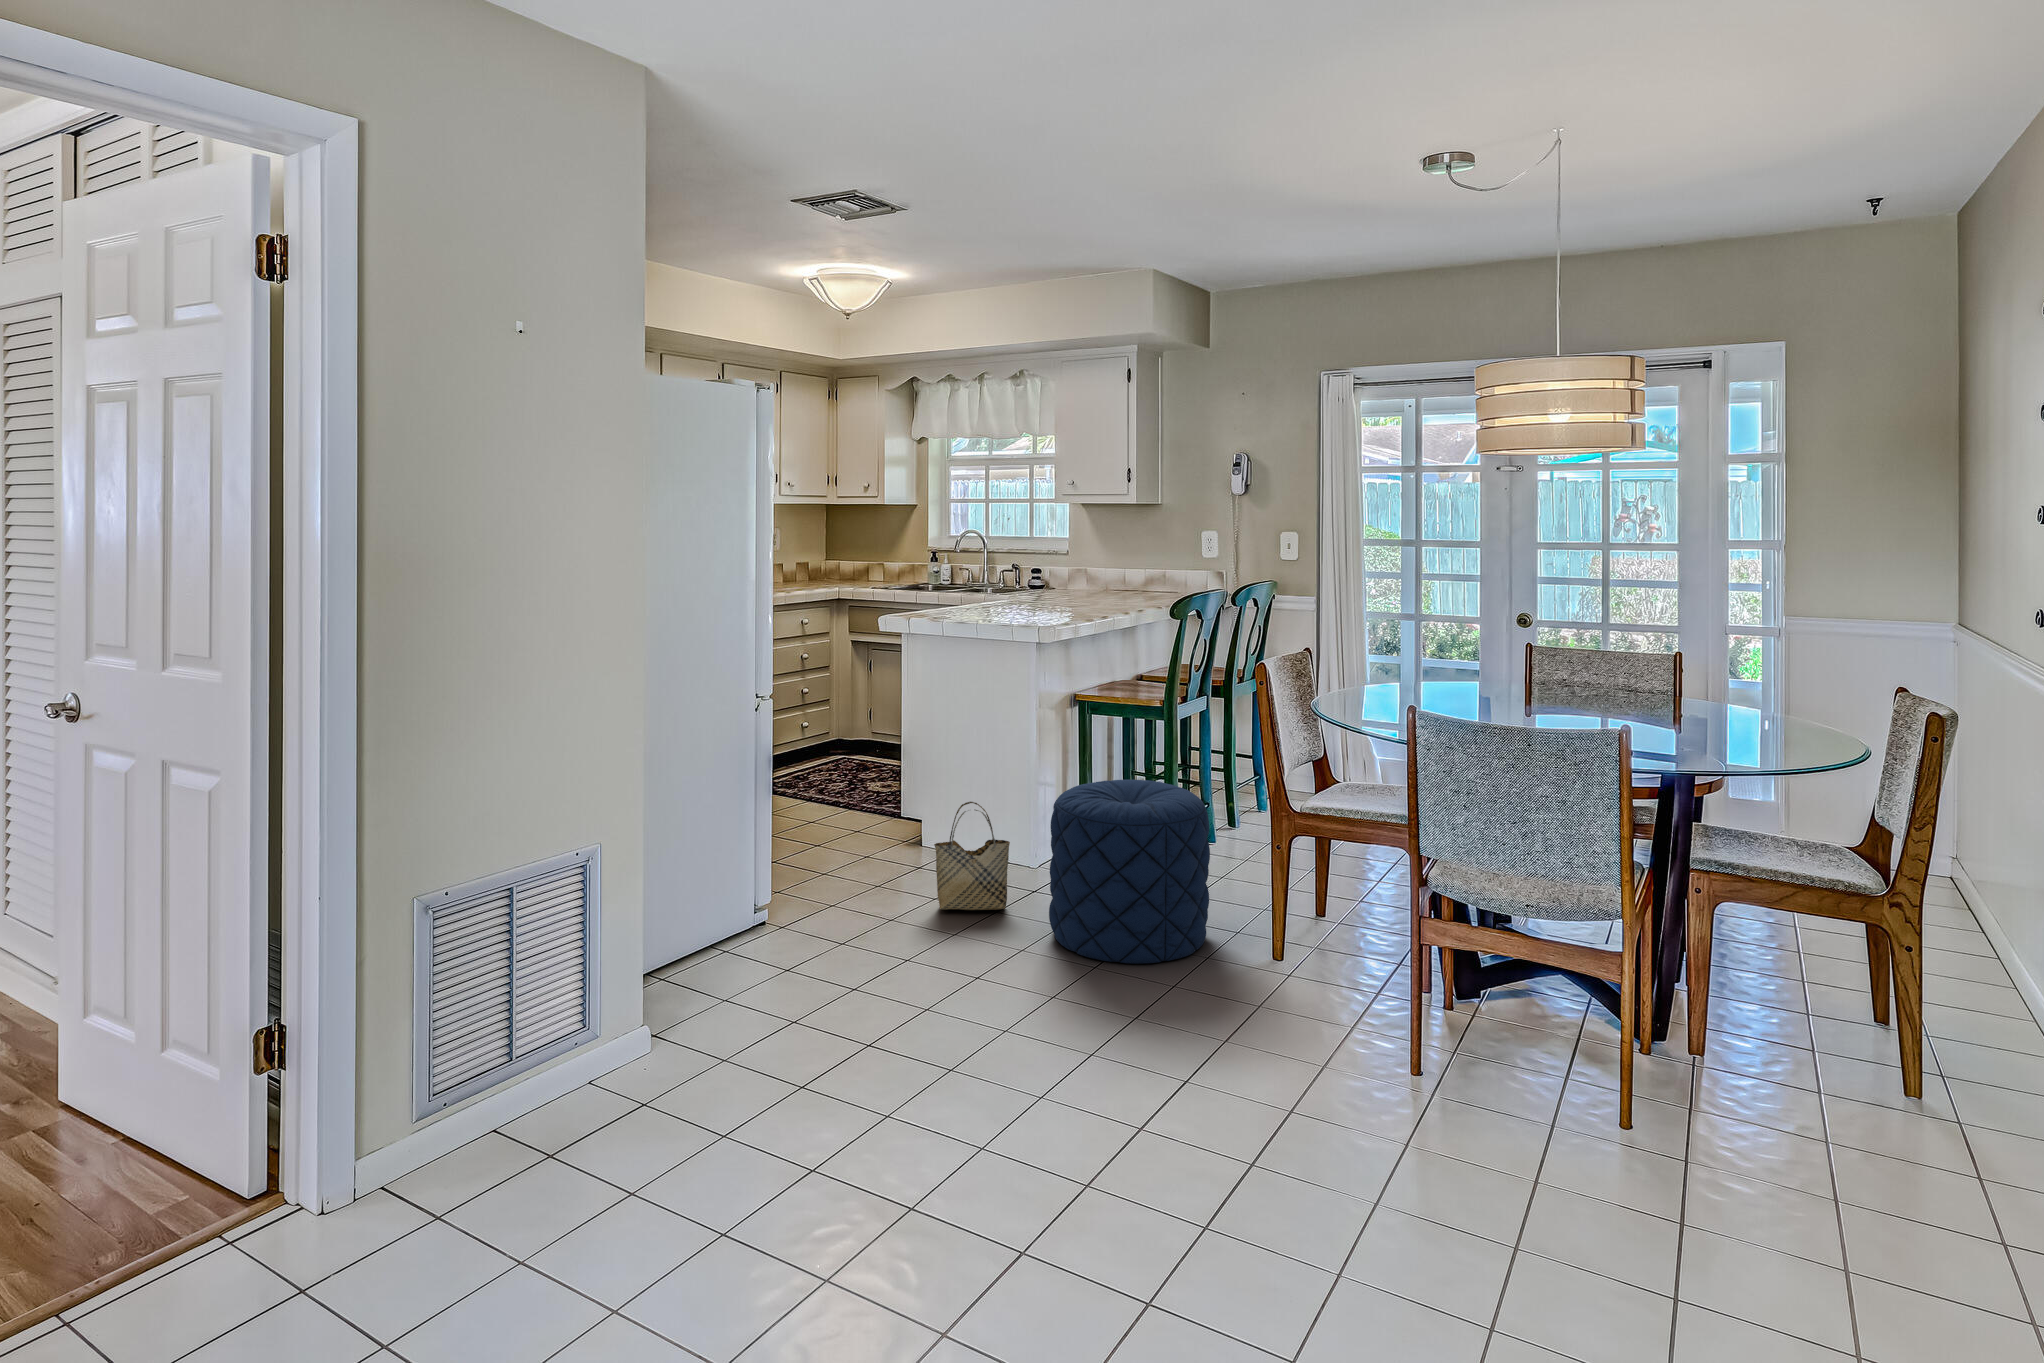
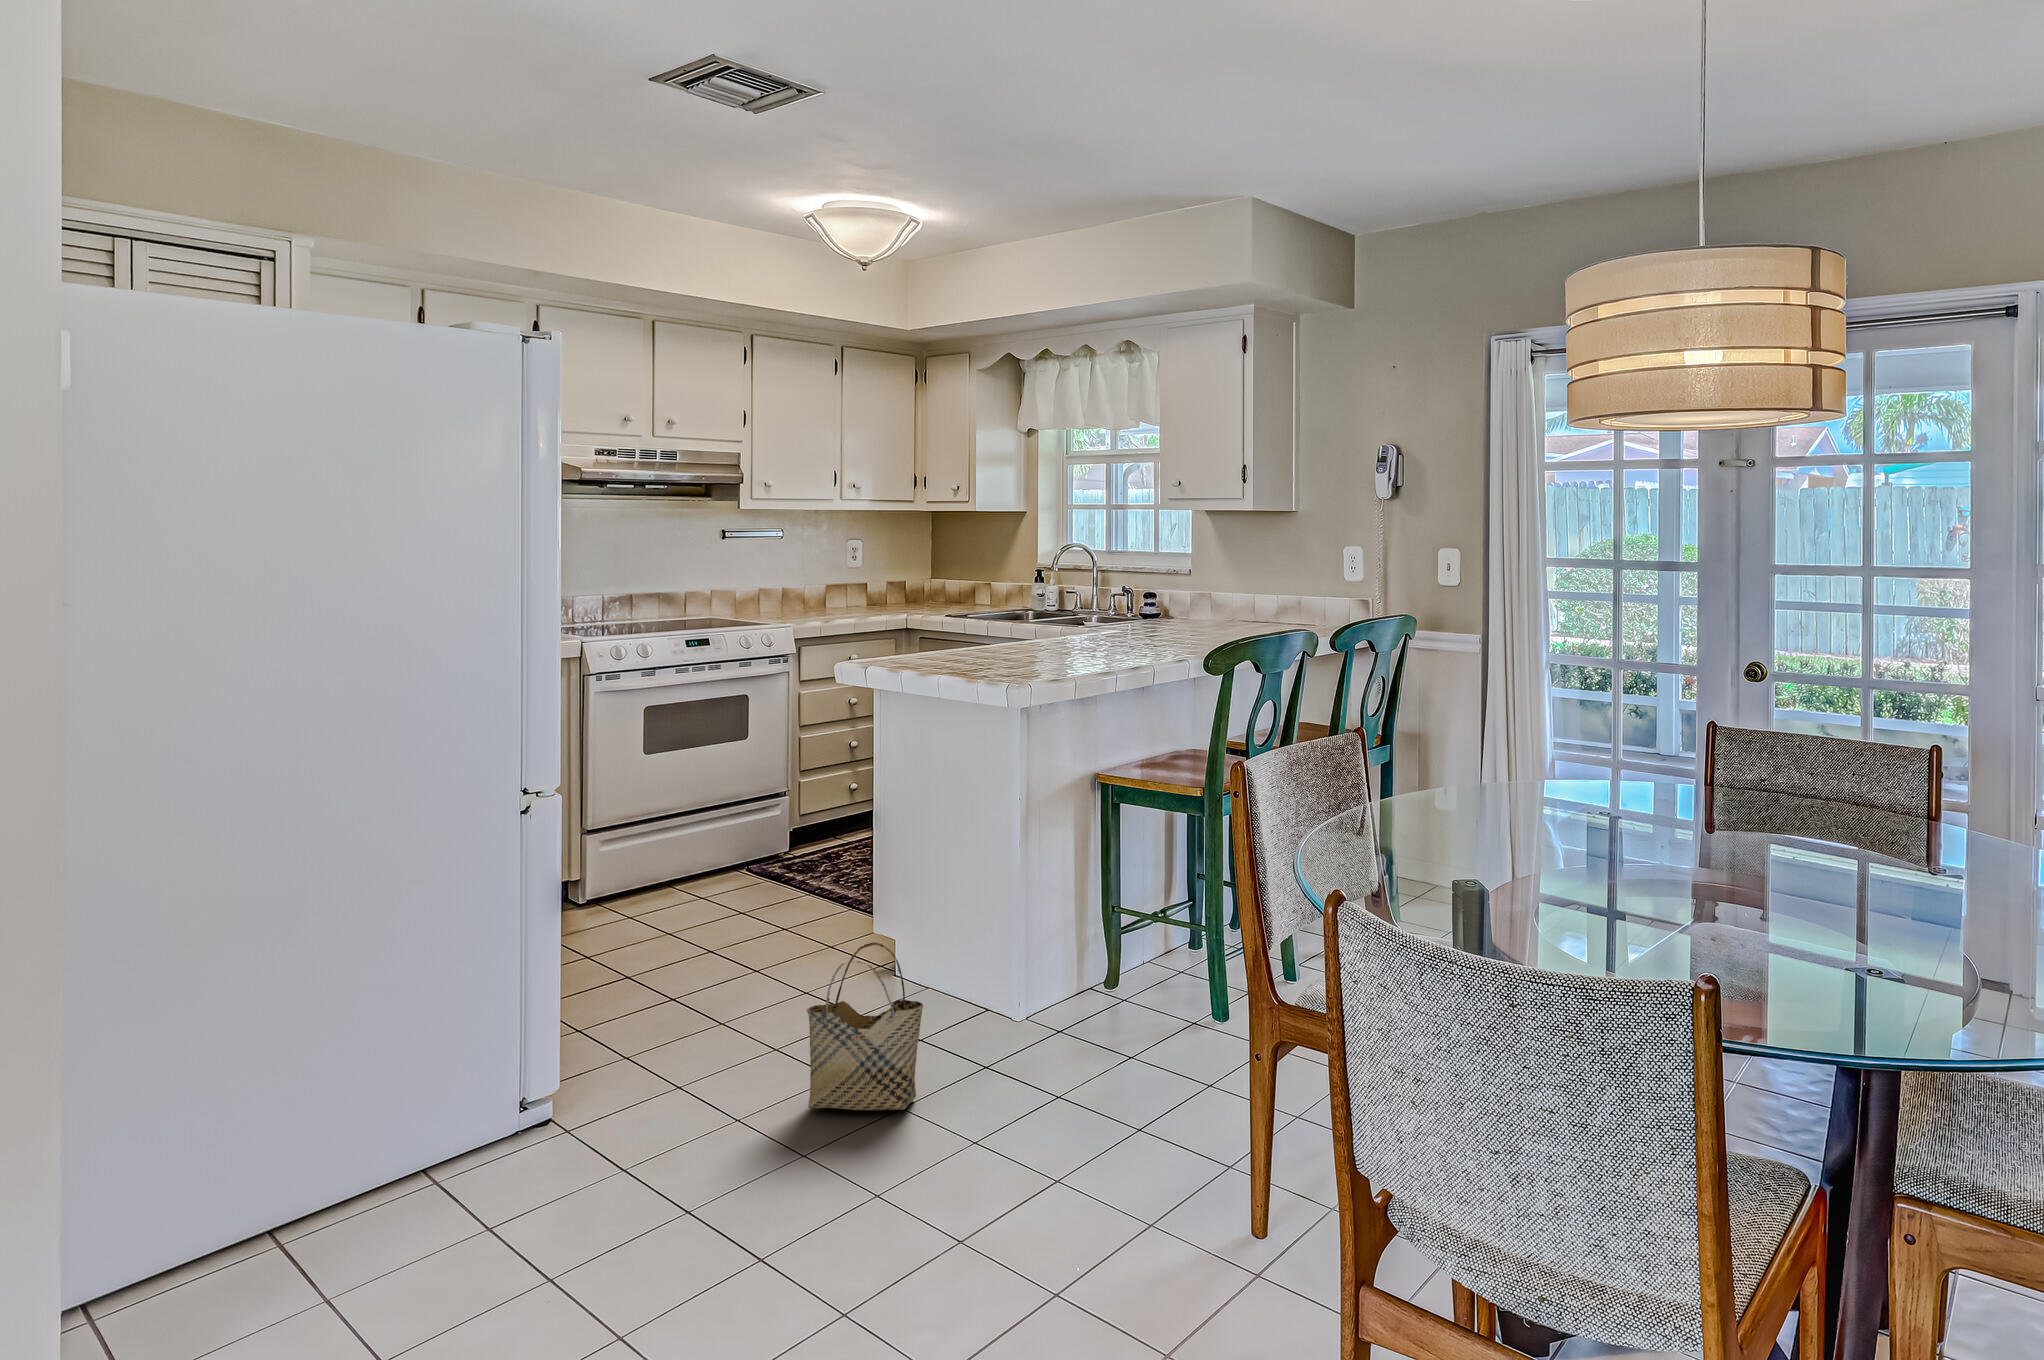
pouf: present [1049,780,1210,964] -> none [930,923,1179,1242]

